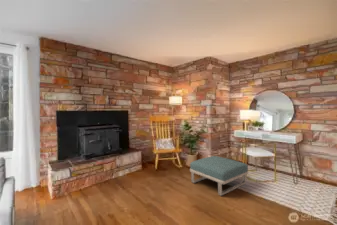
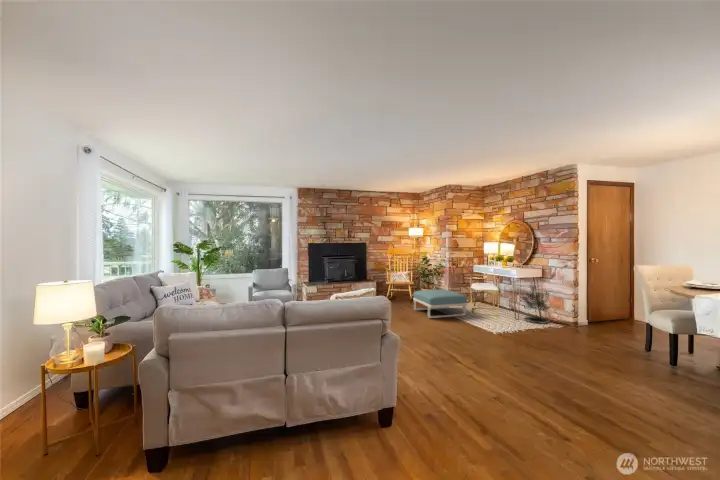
potted tree: none [292,144,322,186] -> present [522,281,549,324]

